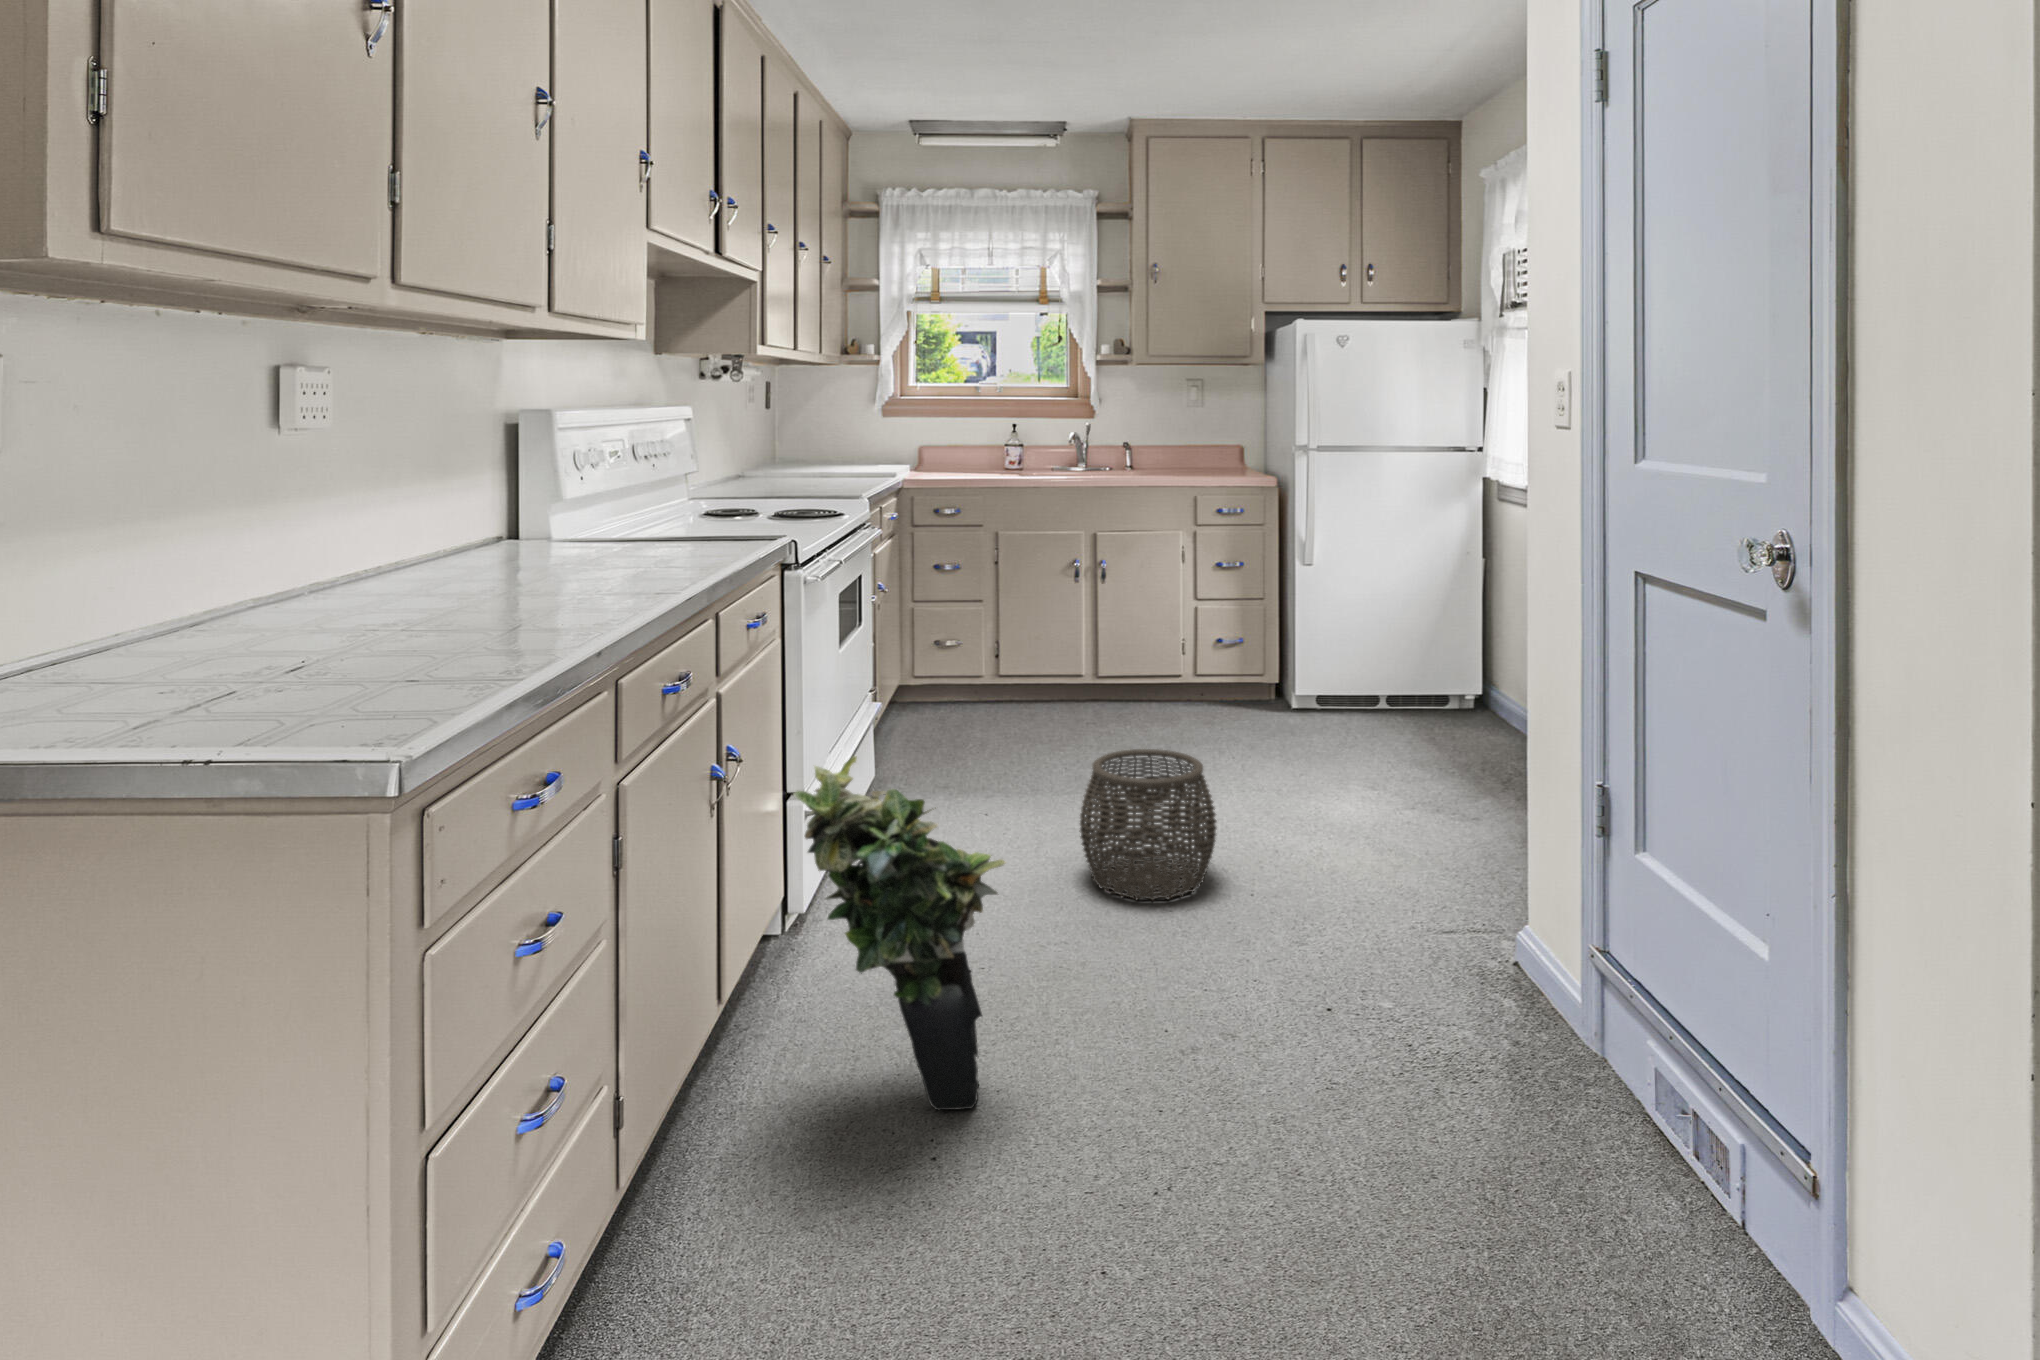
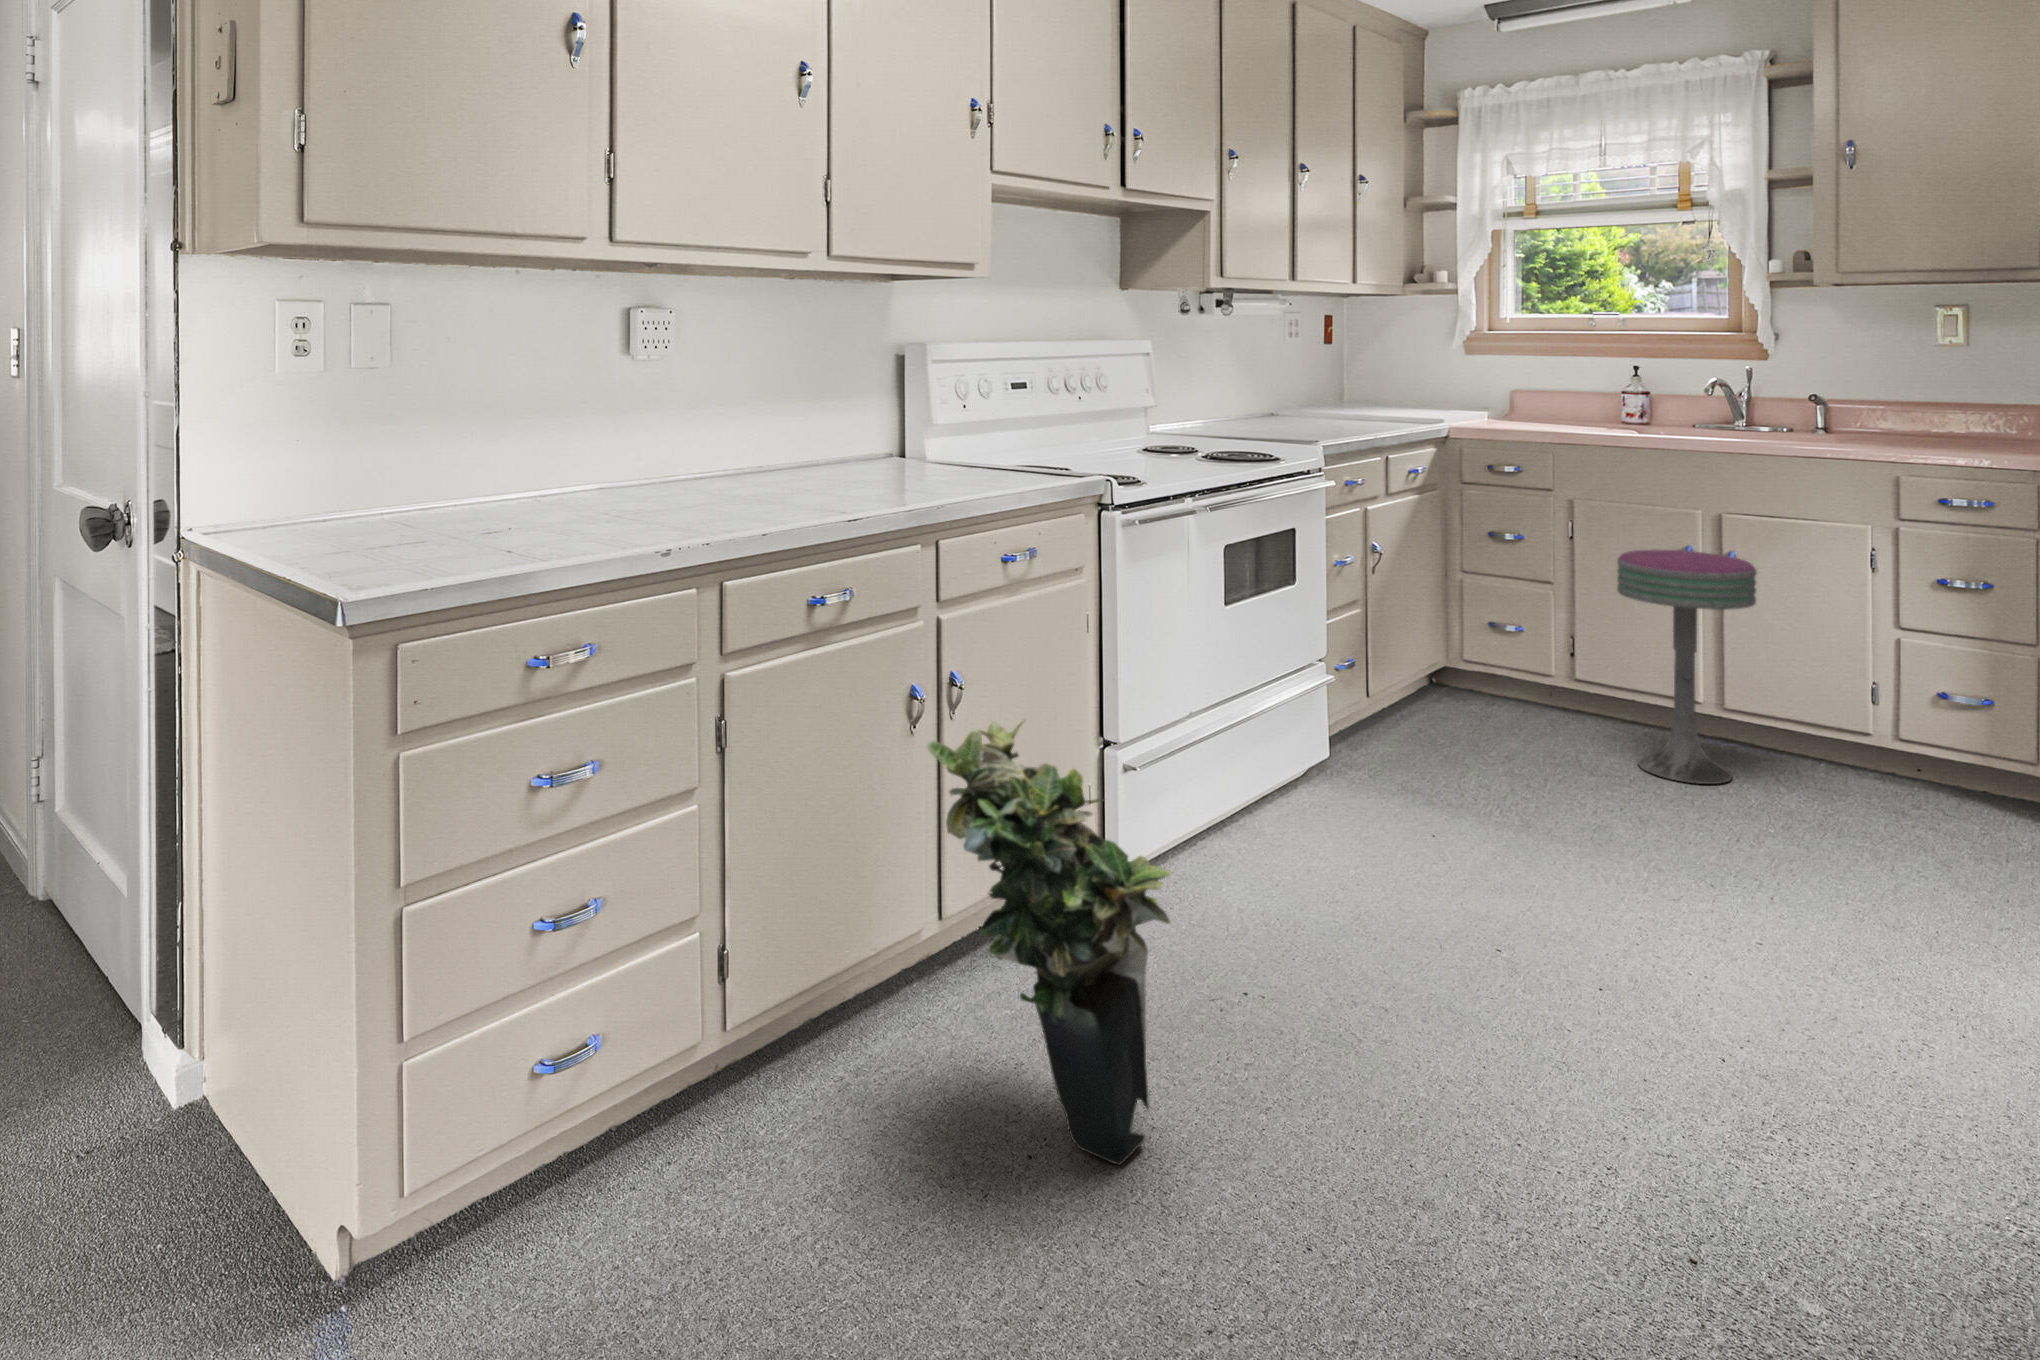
bar stool: none [1045,562,1132,734] -> present [1617,550,1756,784]
woven basket: present [1080,749,1217,900] -> none [1489,802,1706,1027]

